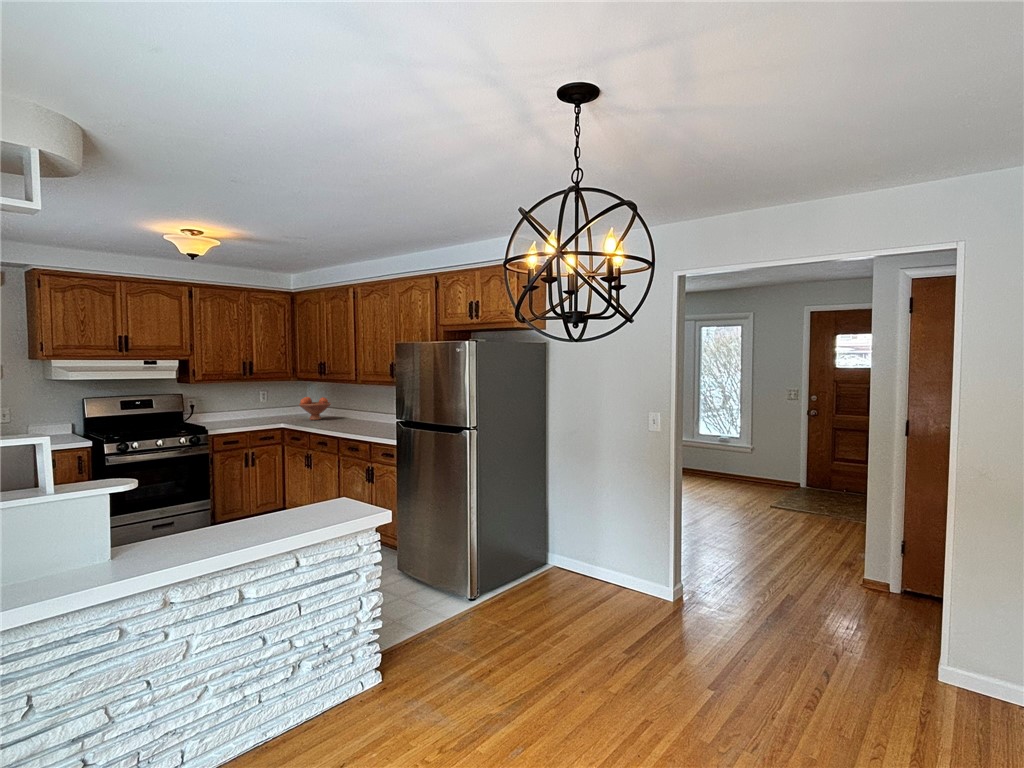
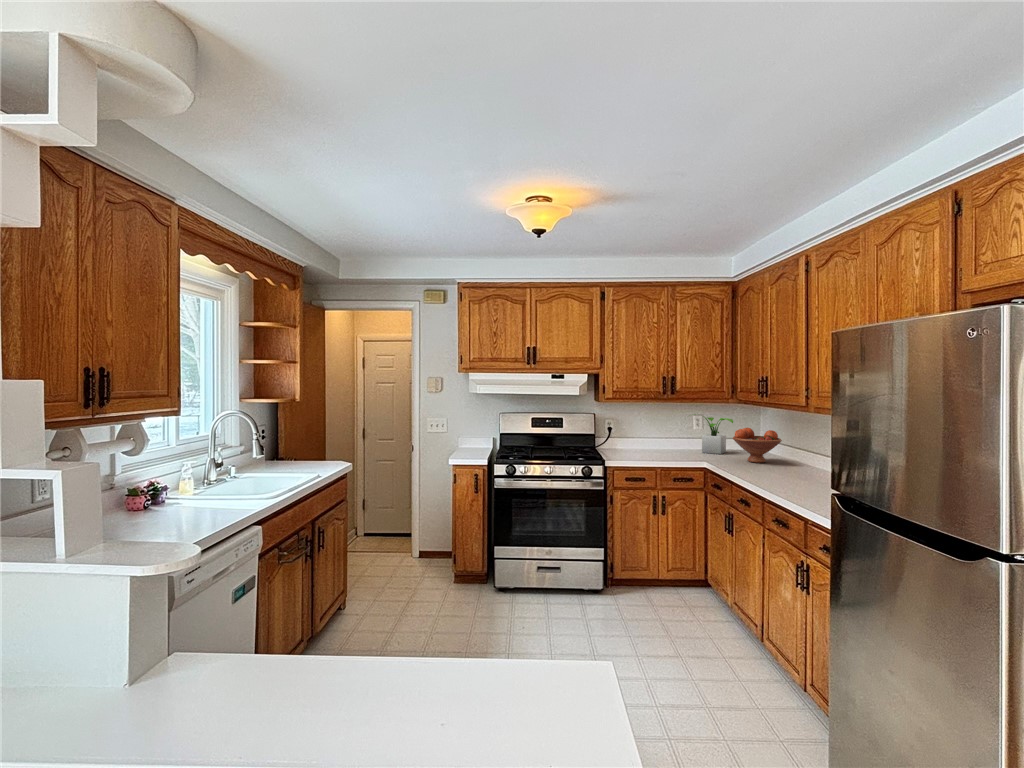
potted plant: none [256,390,294,419] -> present [702,417,733,454]

